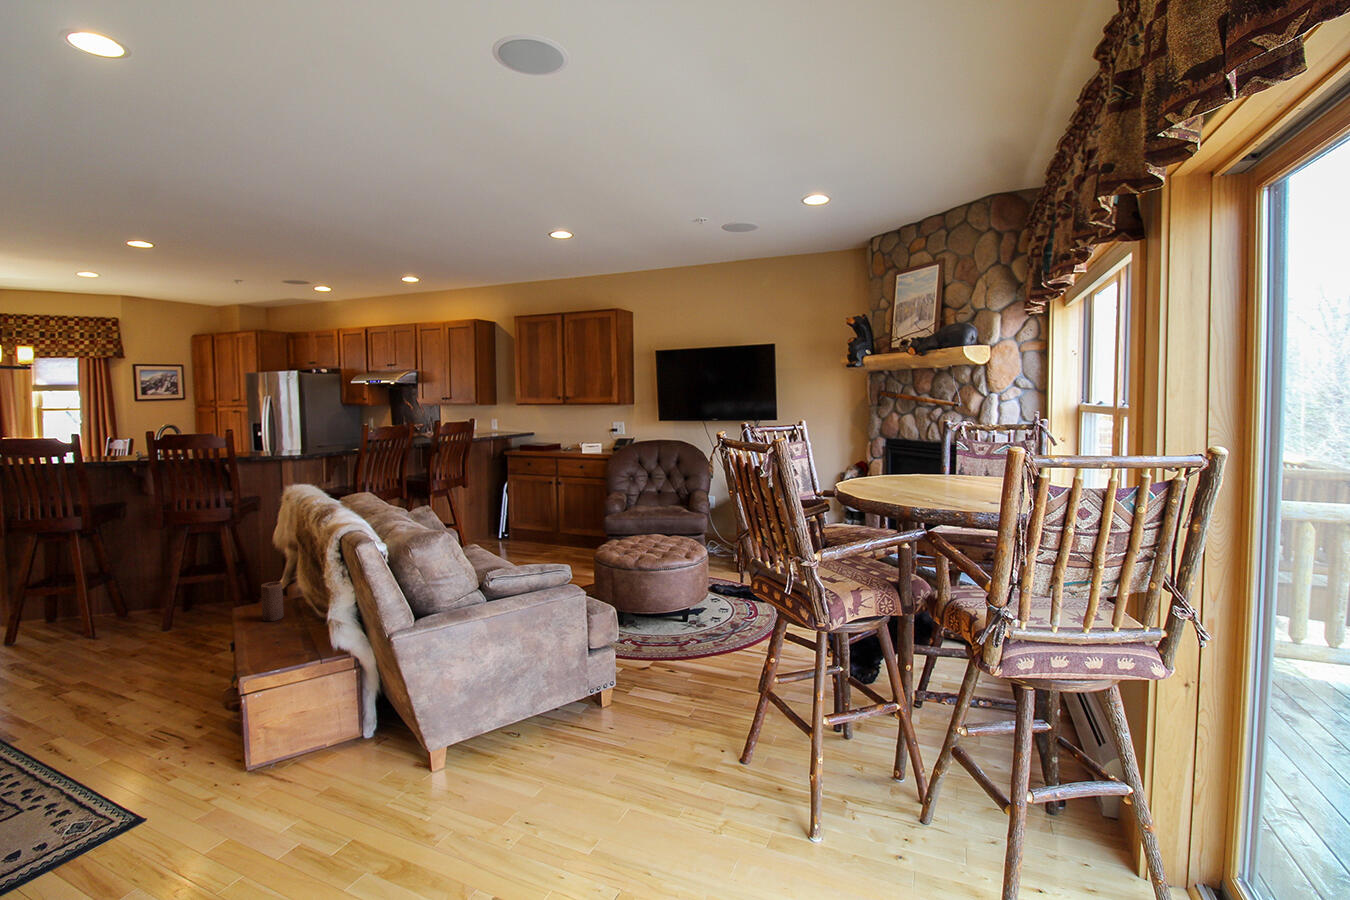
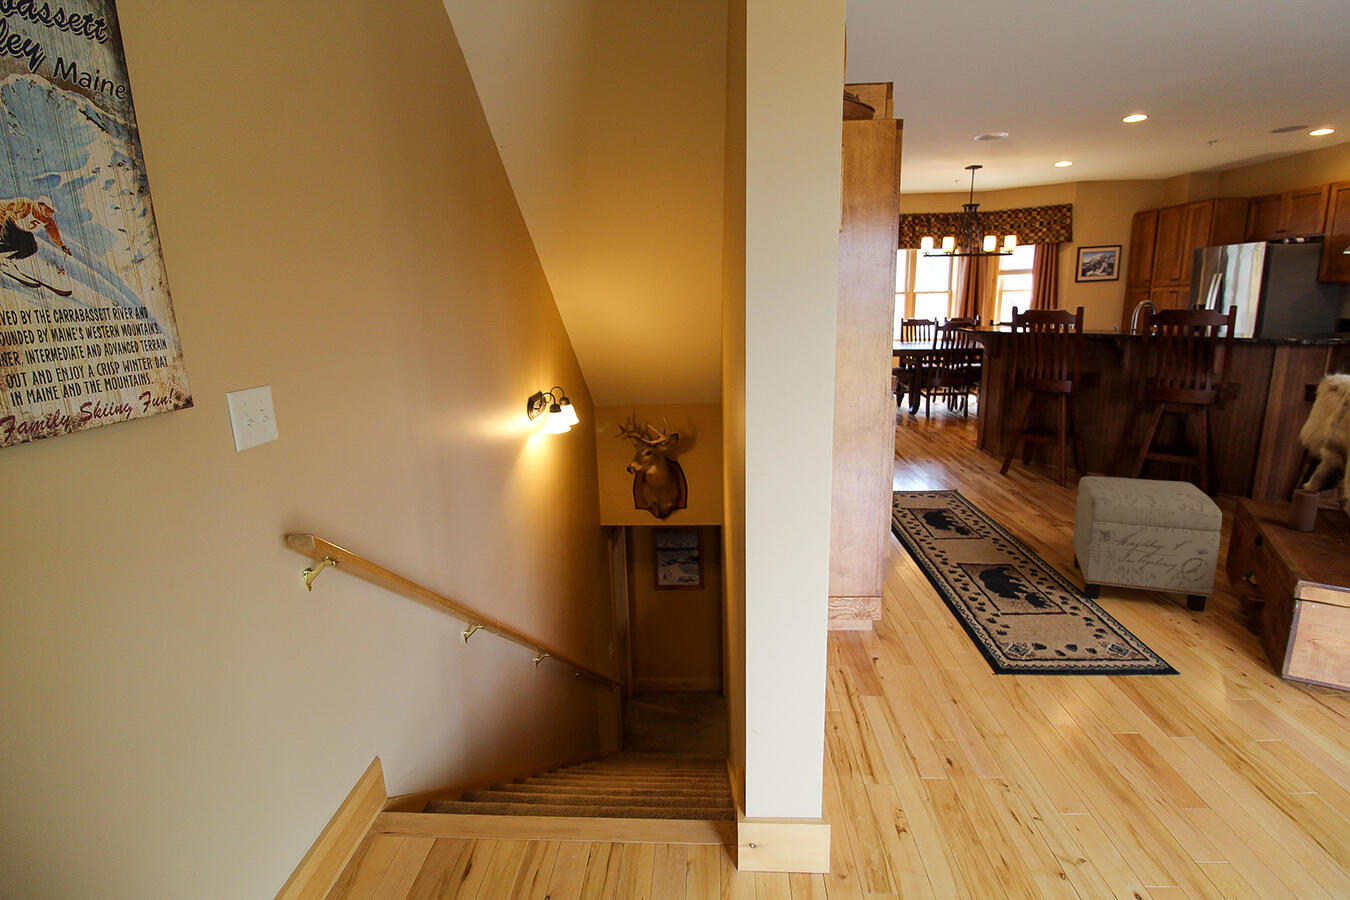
ottoman: none [29,599,198,776] -> present [1073,476,1222,611]

